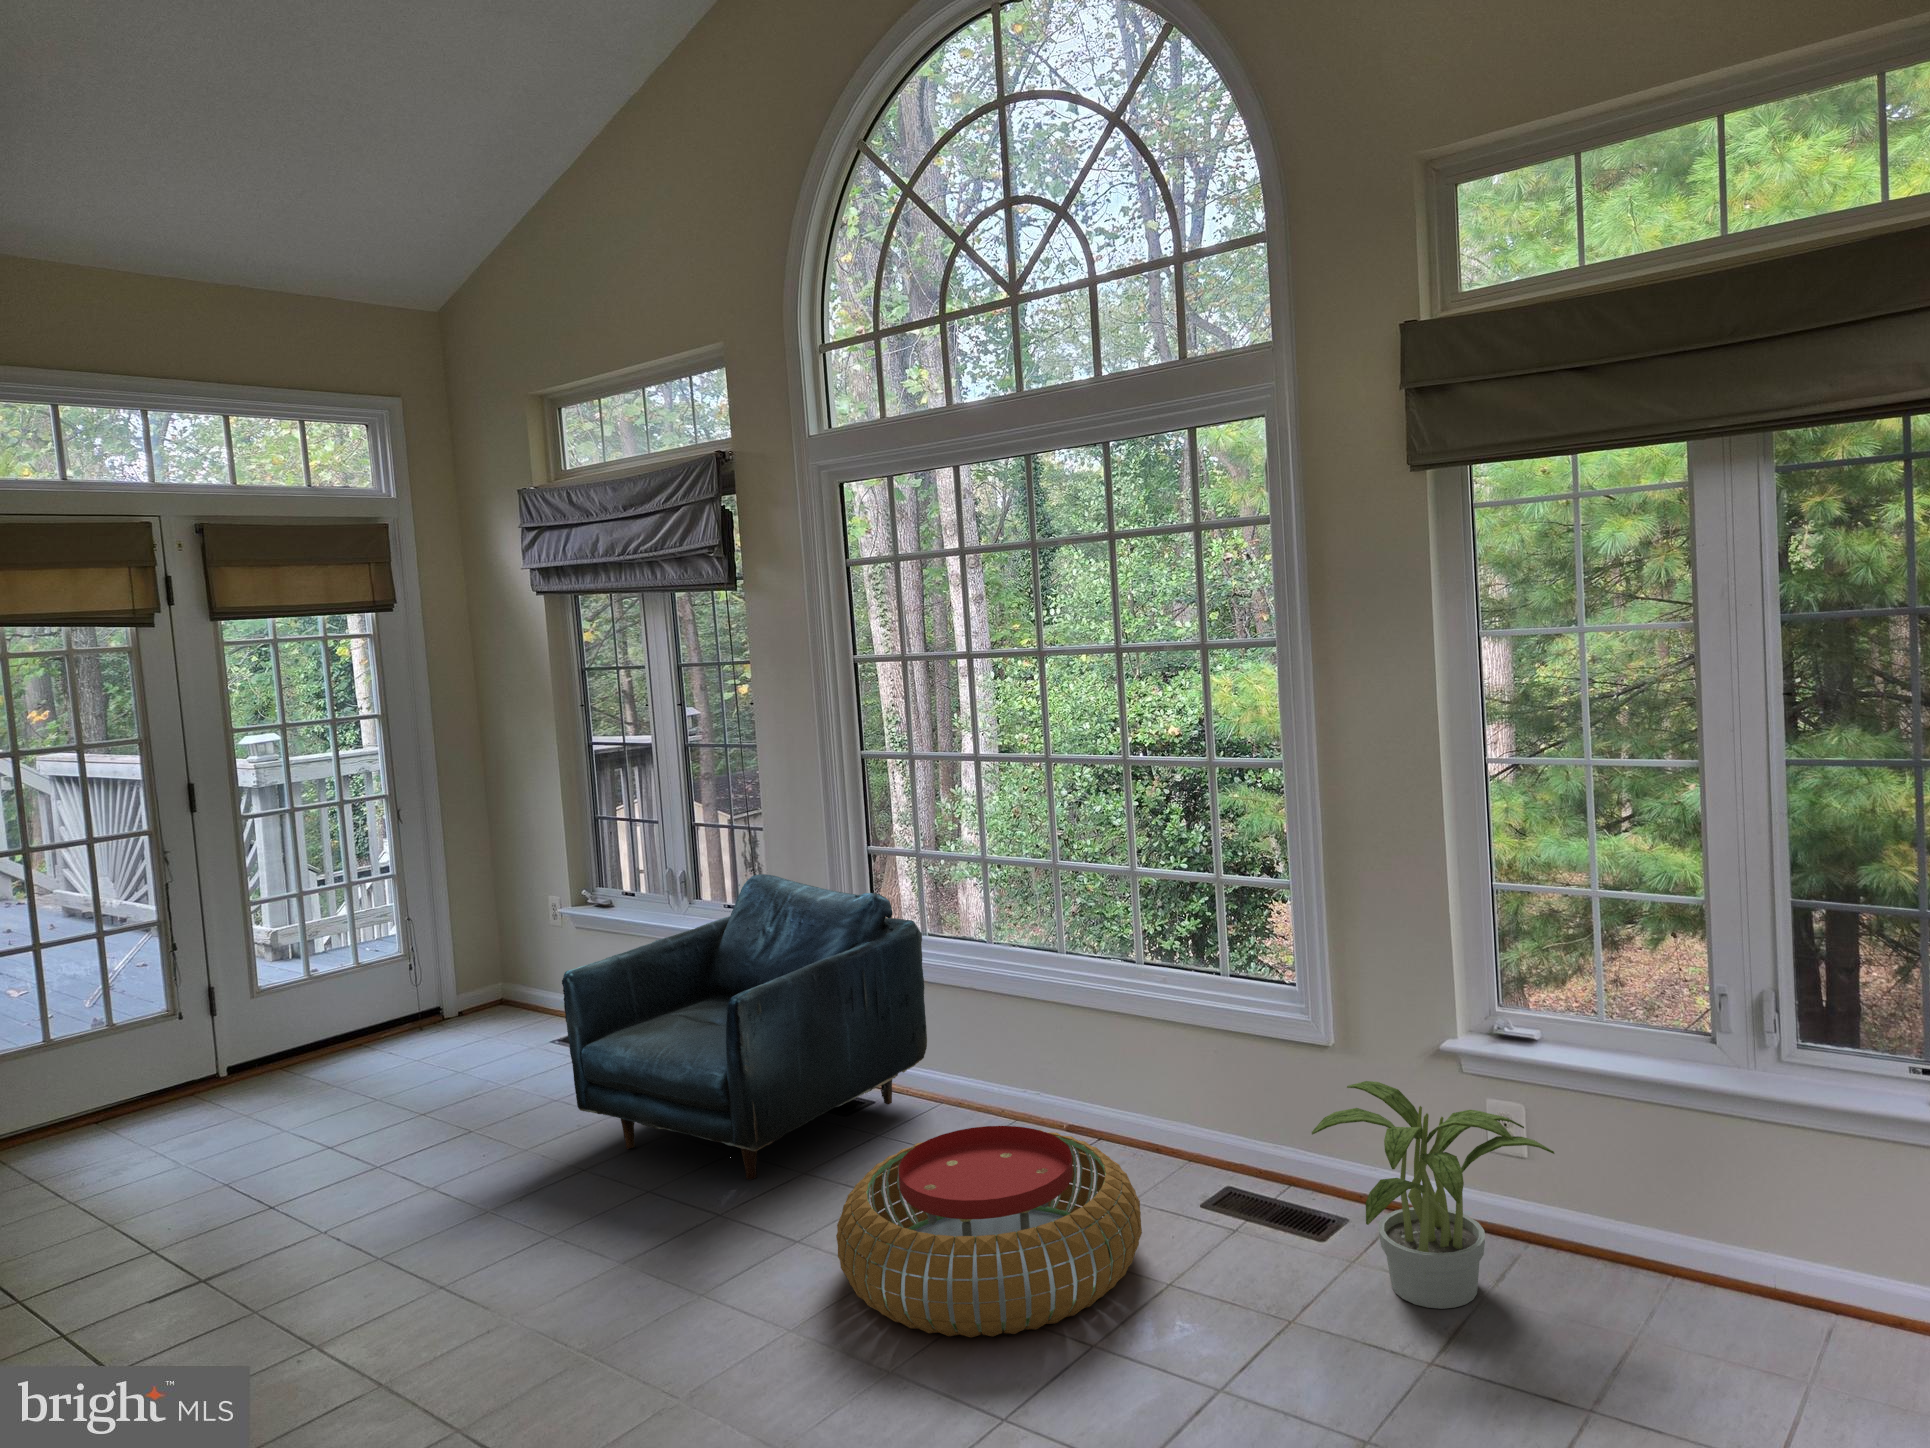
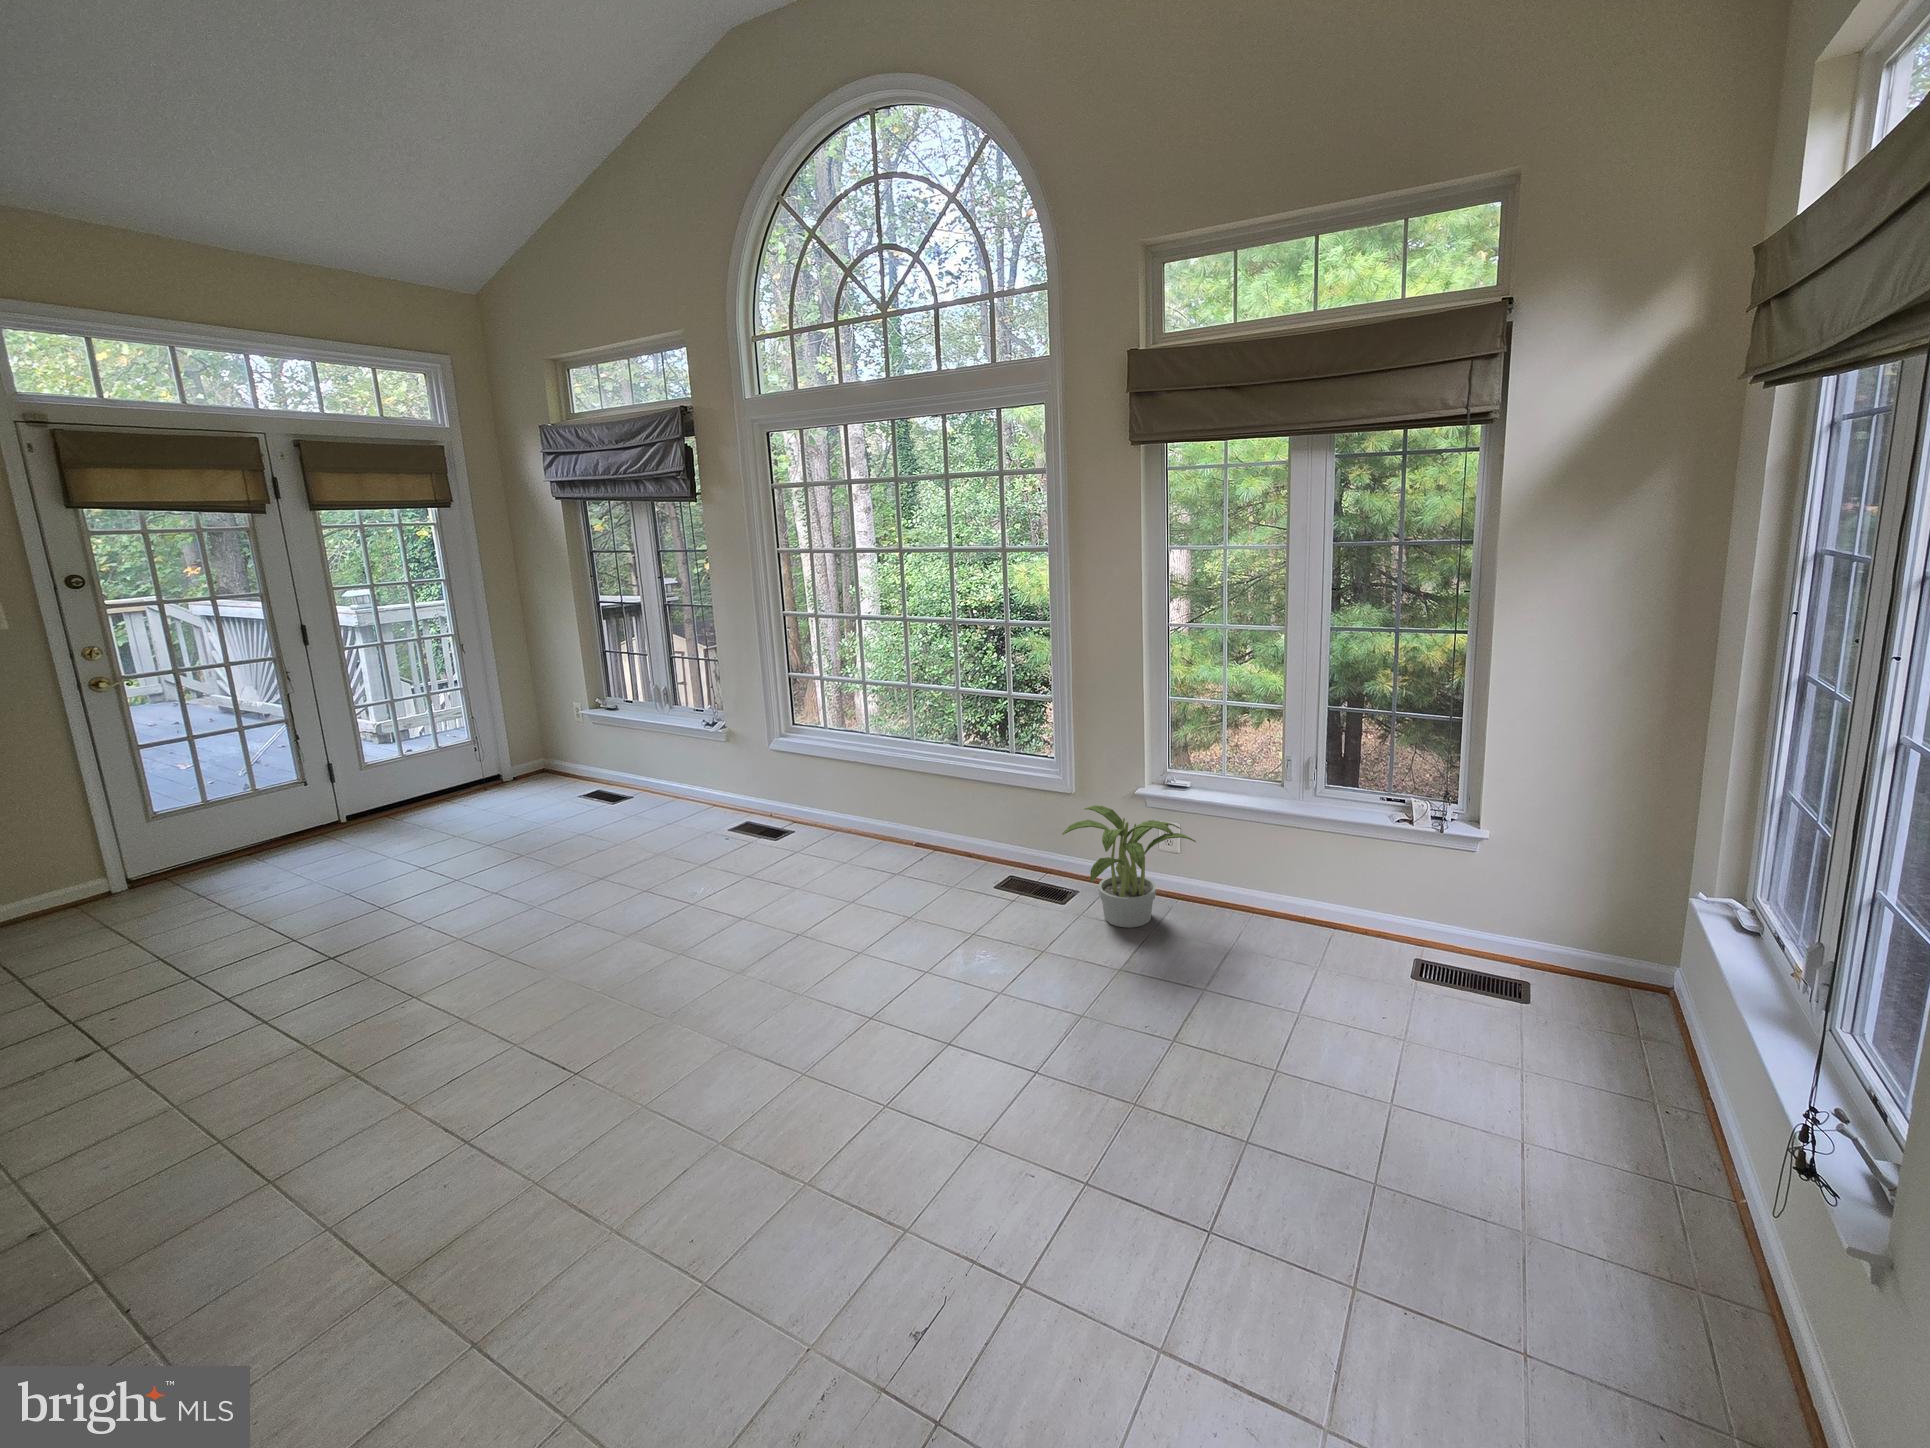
armchair: present [562,874,927,1180] -> none [590,689,832,875]
pouf: present [836,1126,1142,1338] -> none [779,837,964,954]

